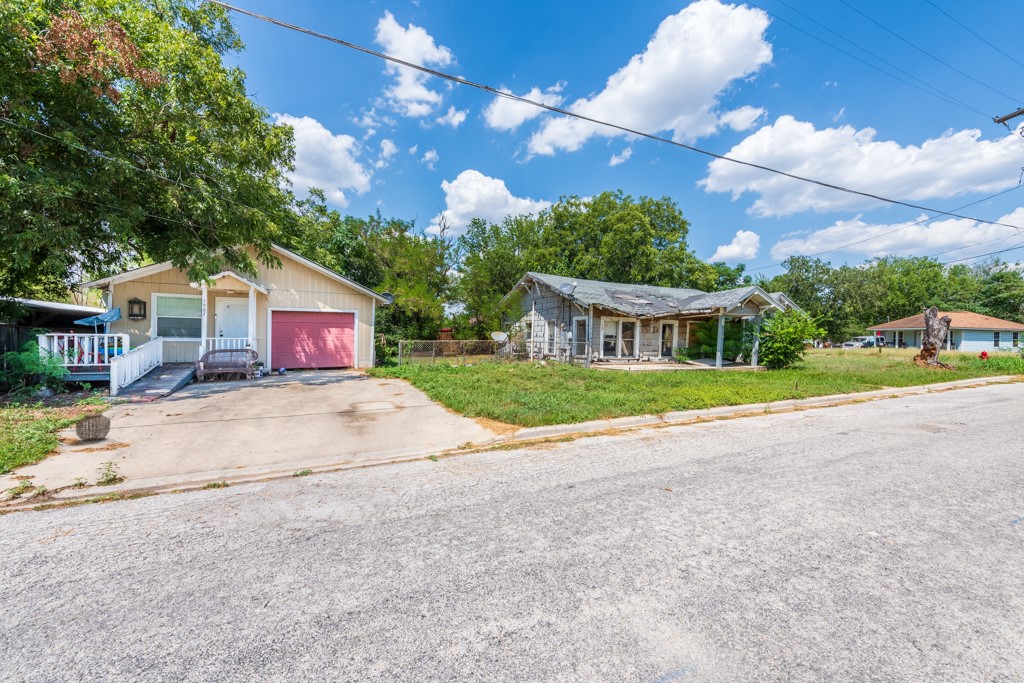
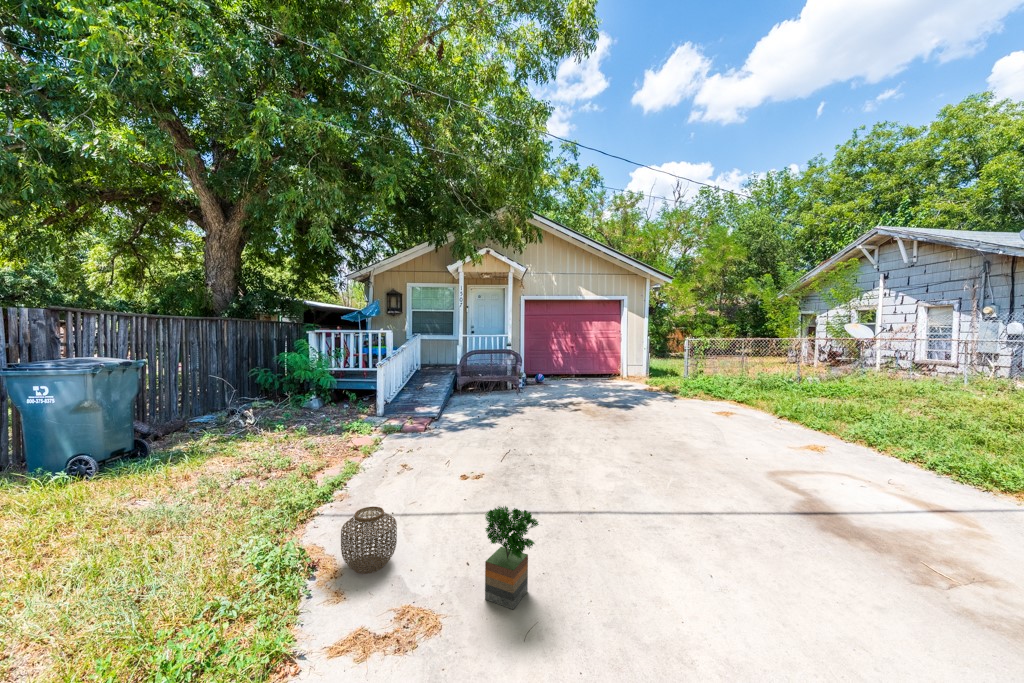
potted tree: none [153,404,183,441] -> present [485,506,539,609]

